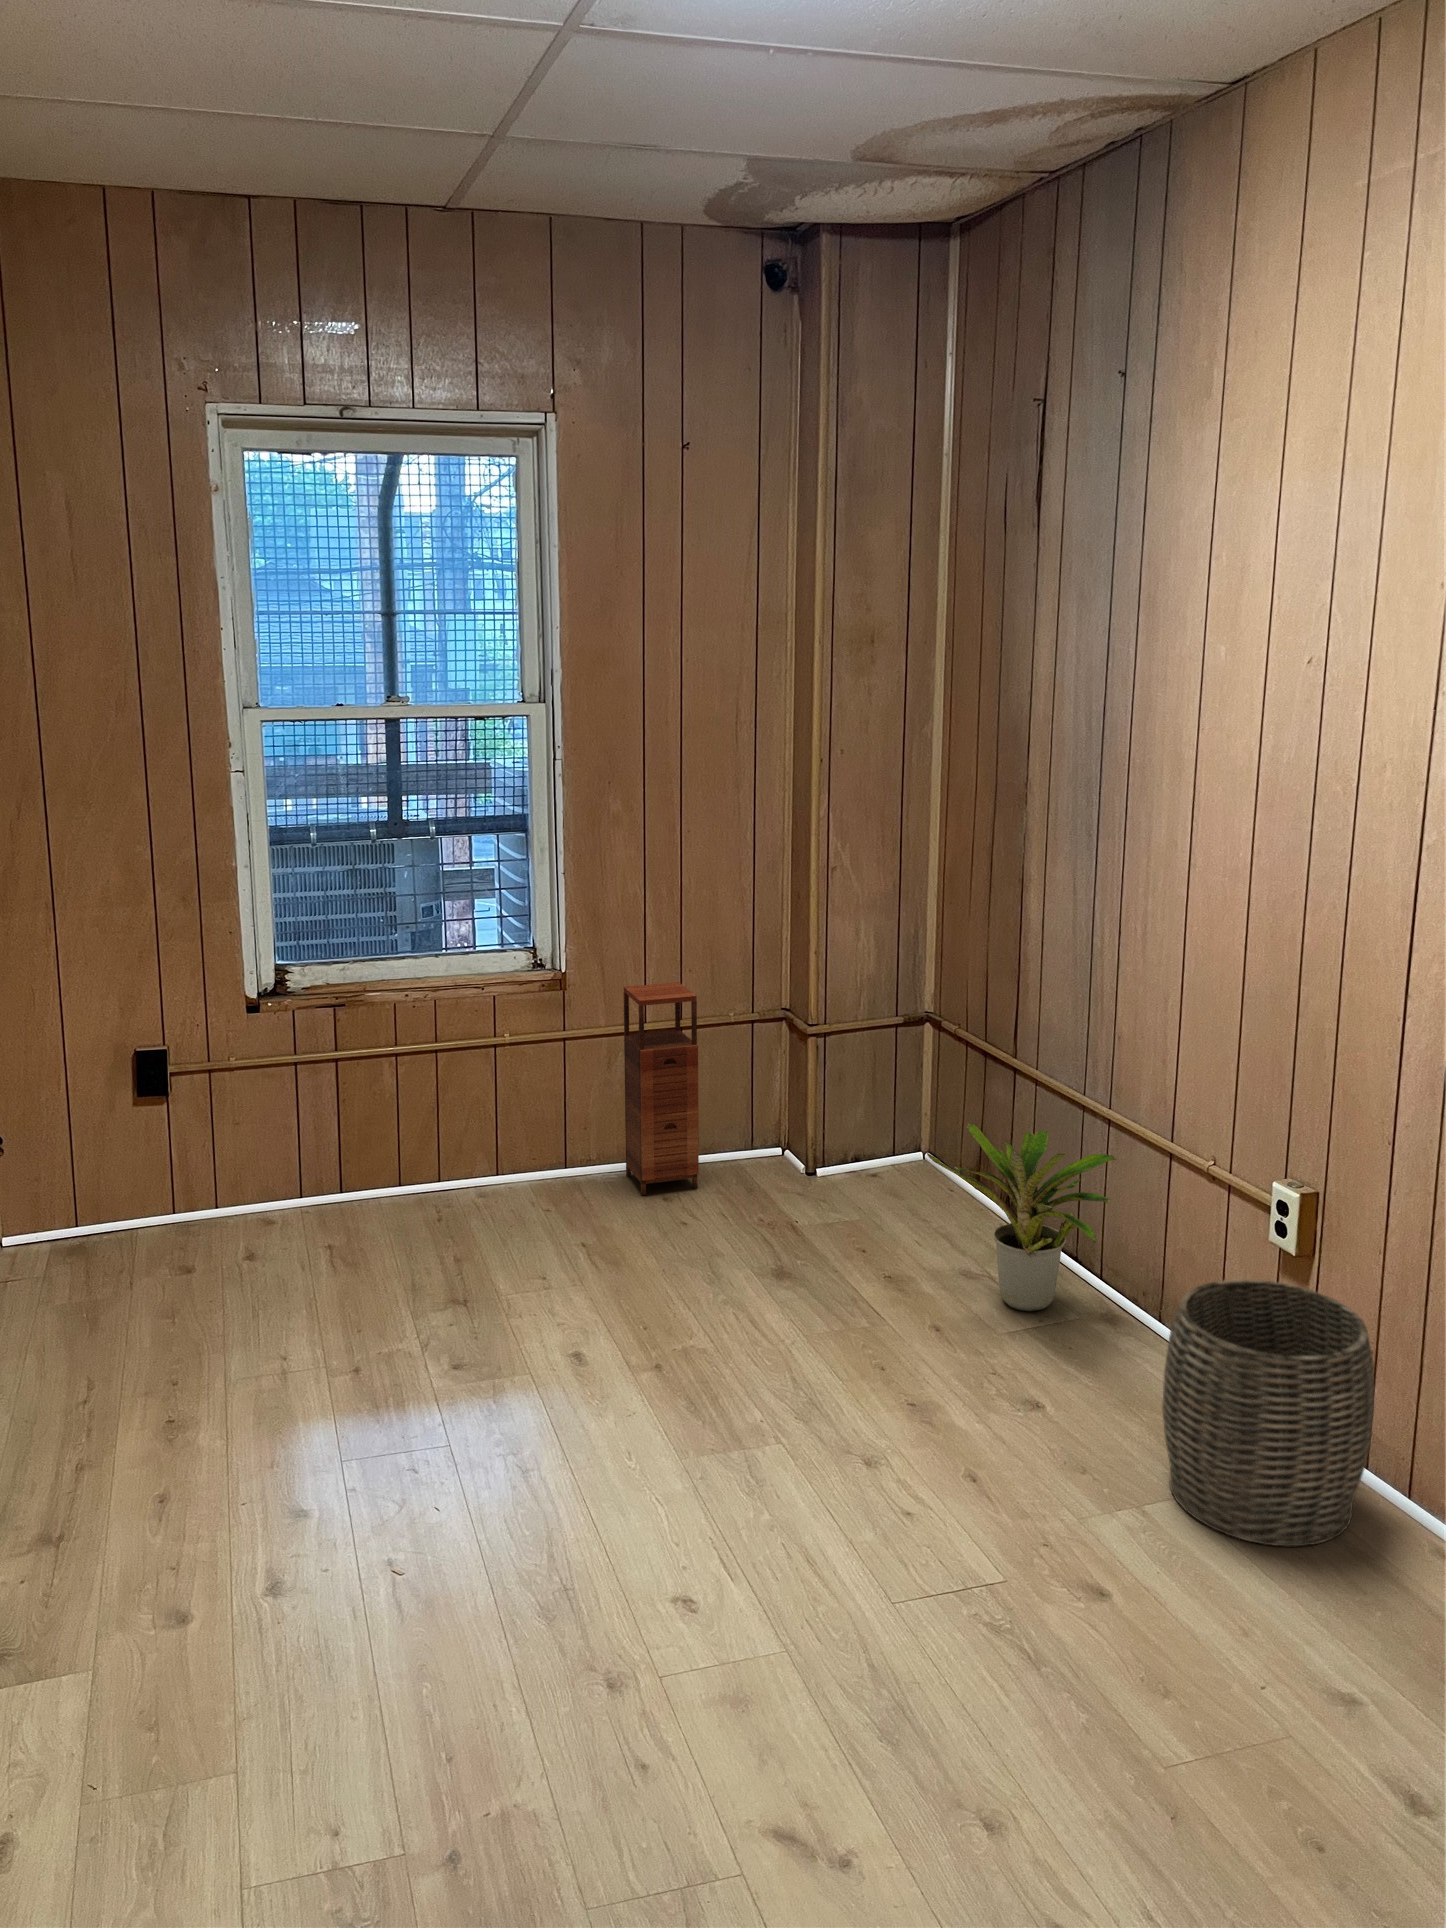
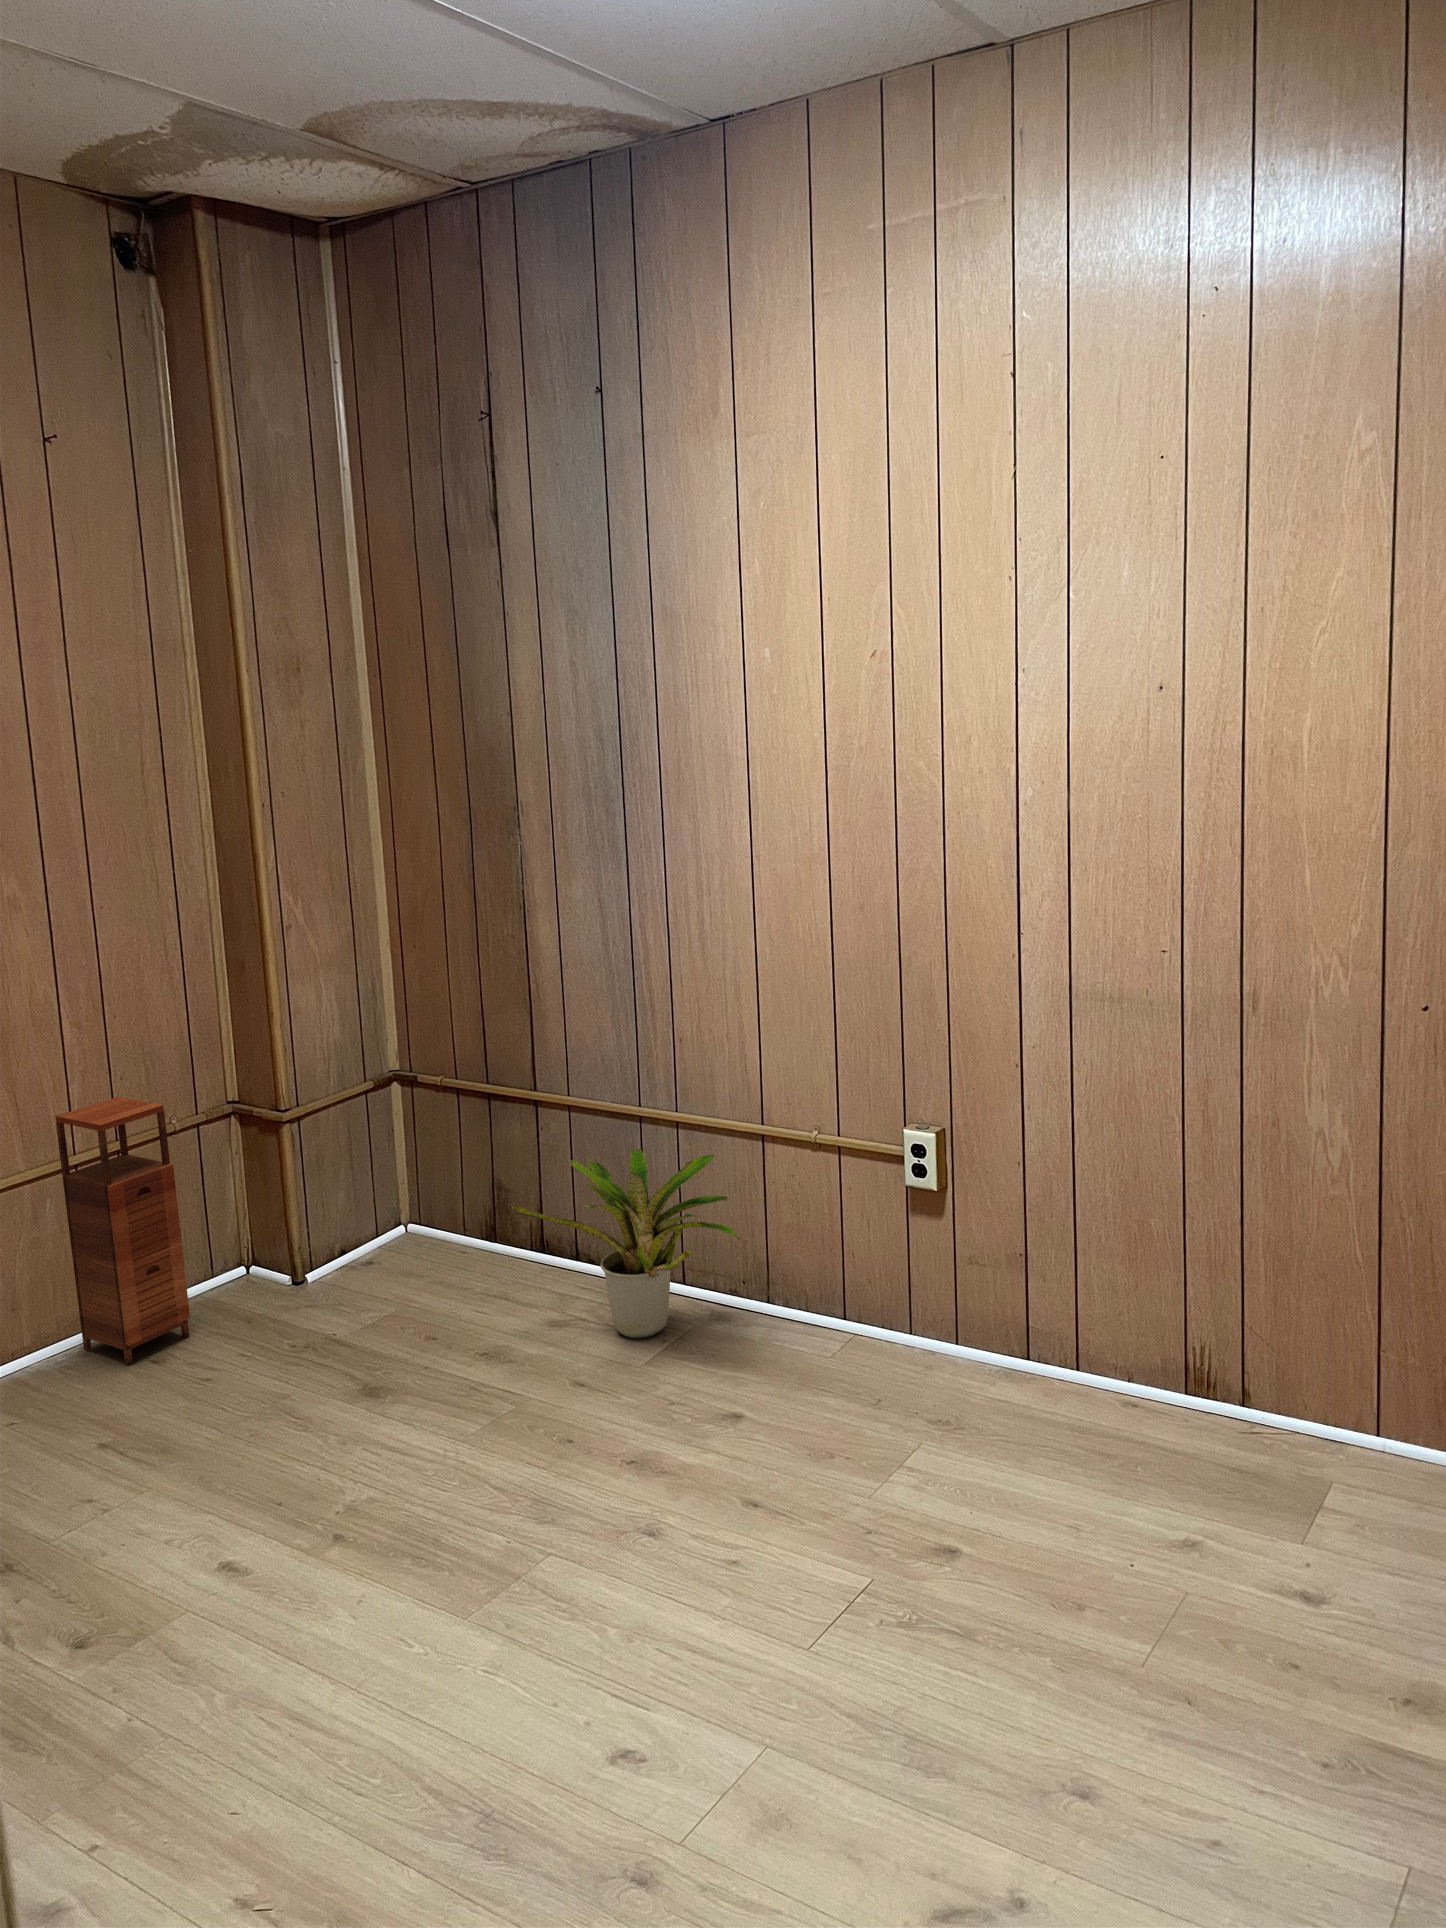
woven basket: present [1162,1279,1374,1546] -> none [887,1215,1067,1453]

